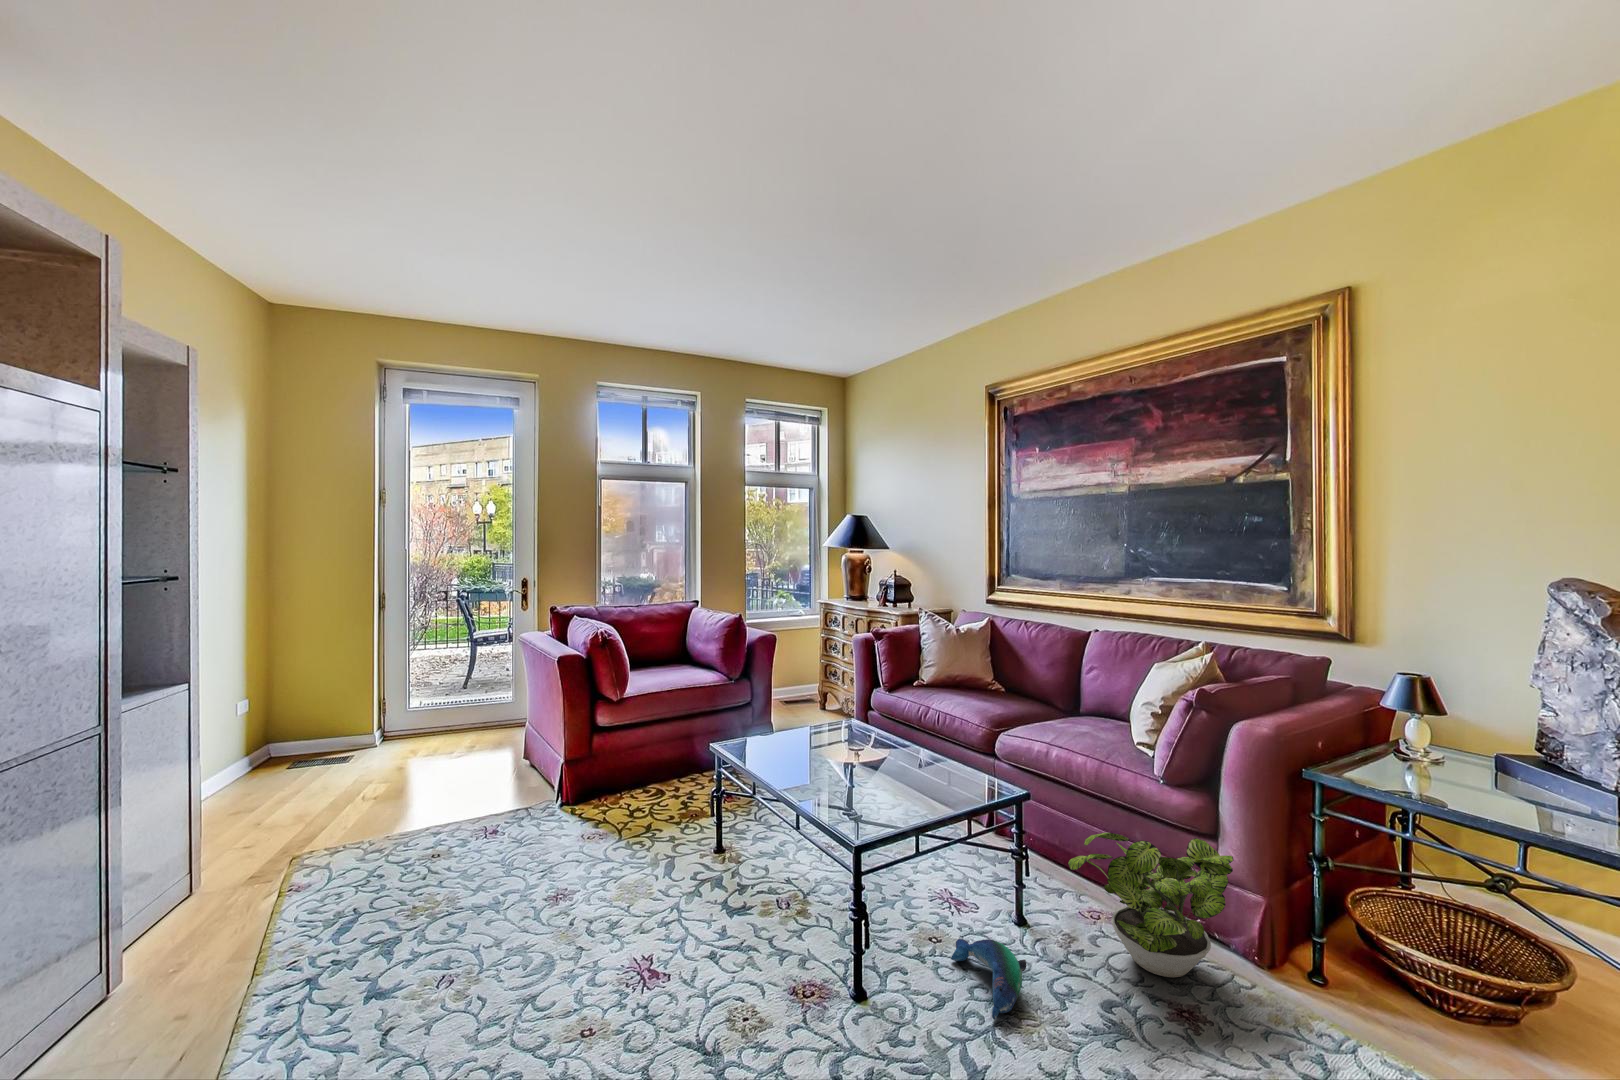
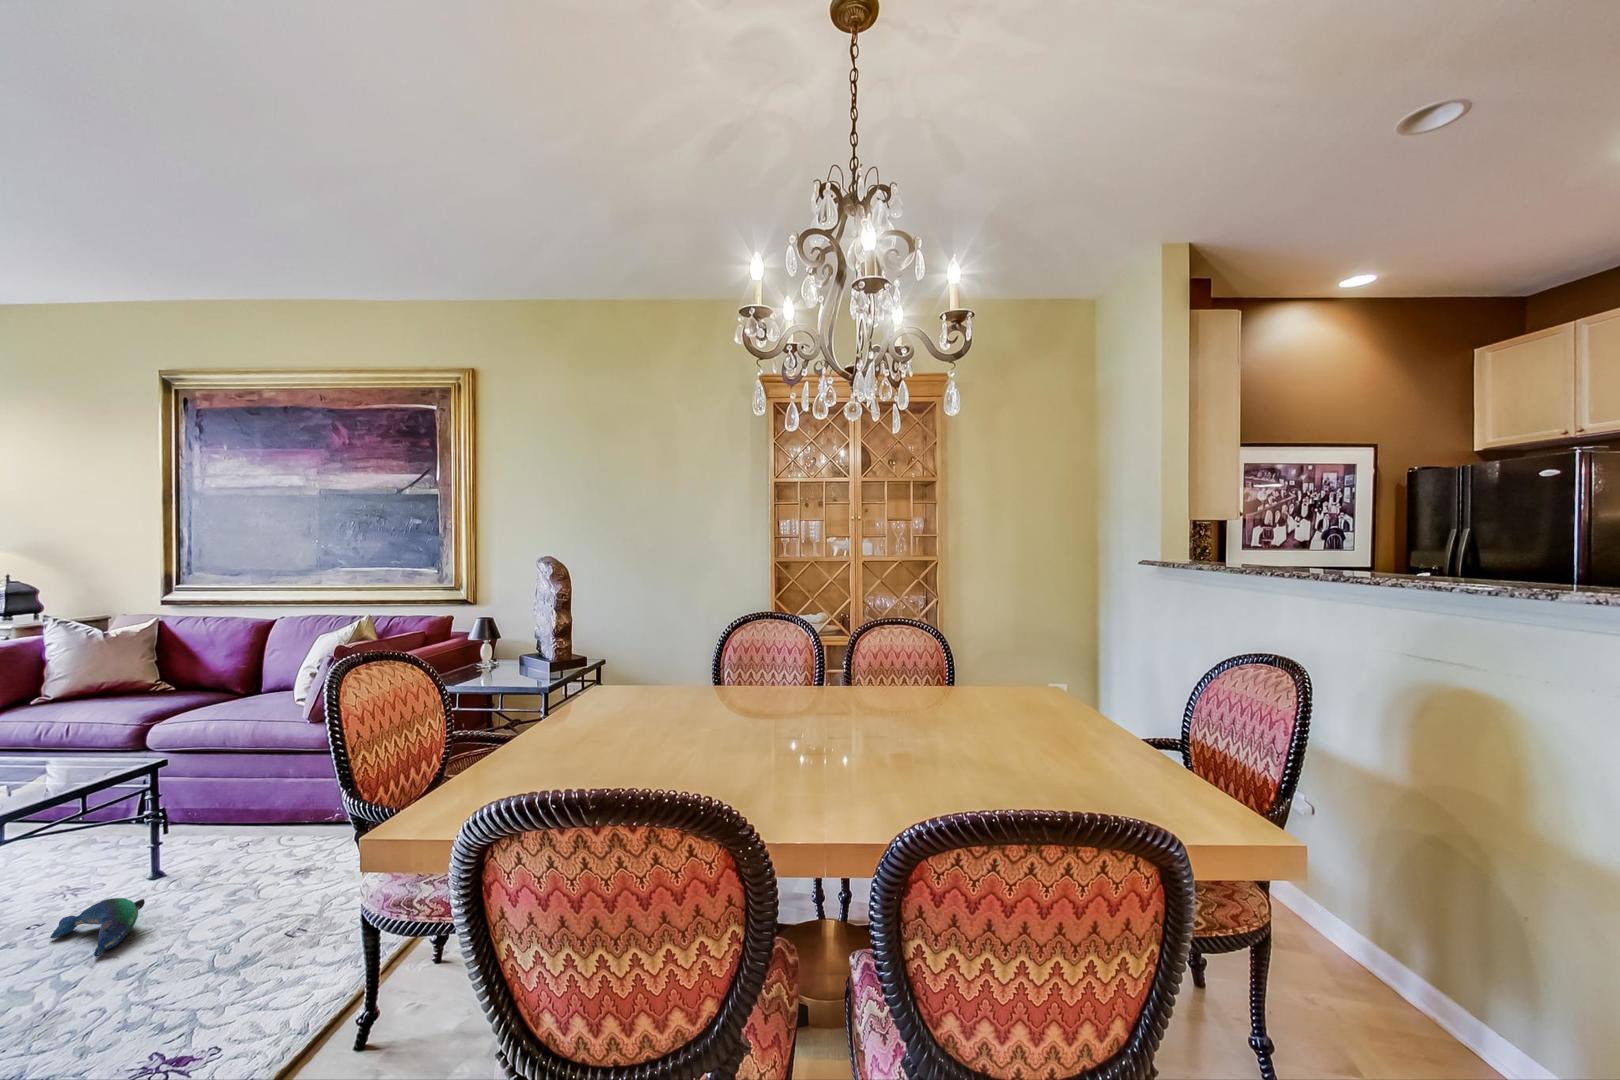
potted plant: present [1068,833,1233,977] -> none [201,757,356,865]

